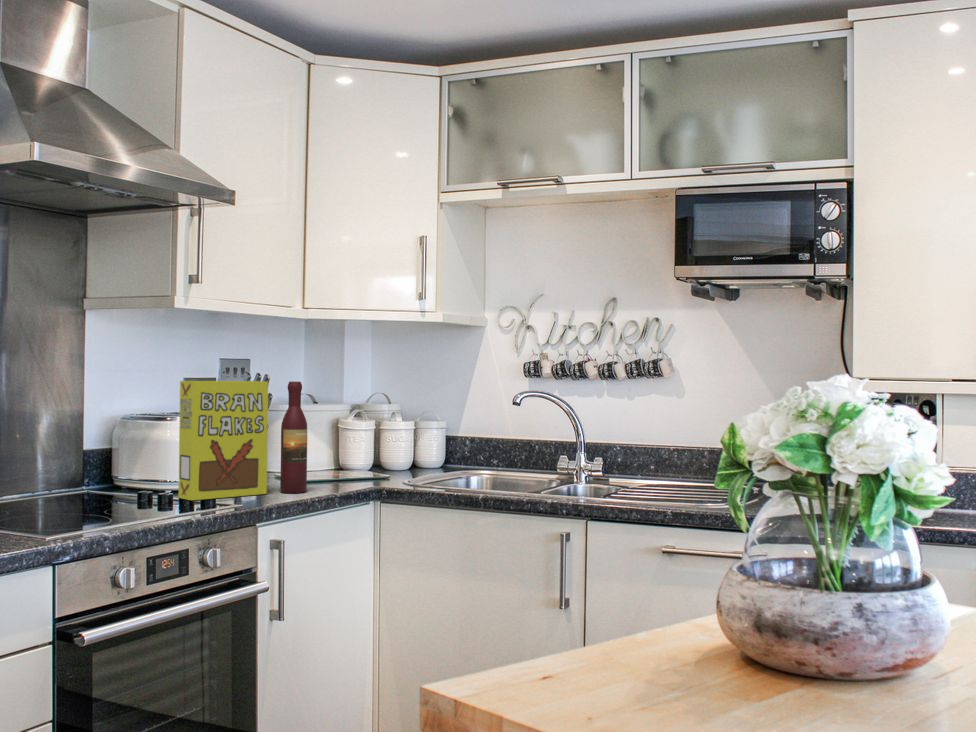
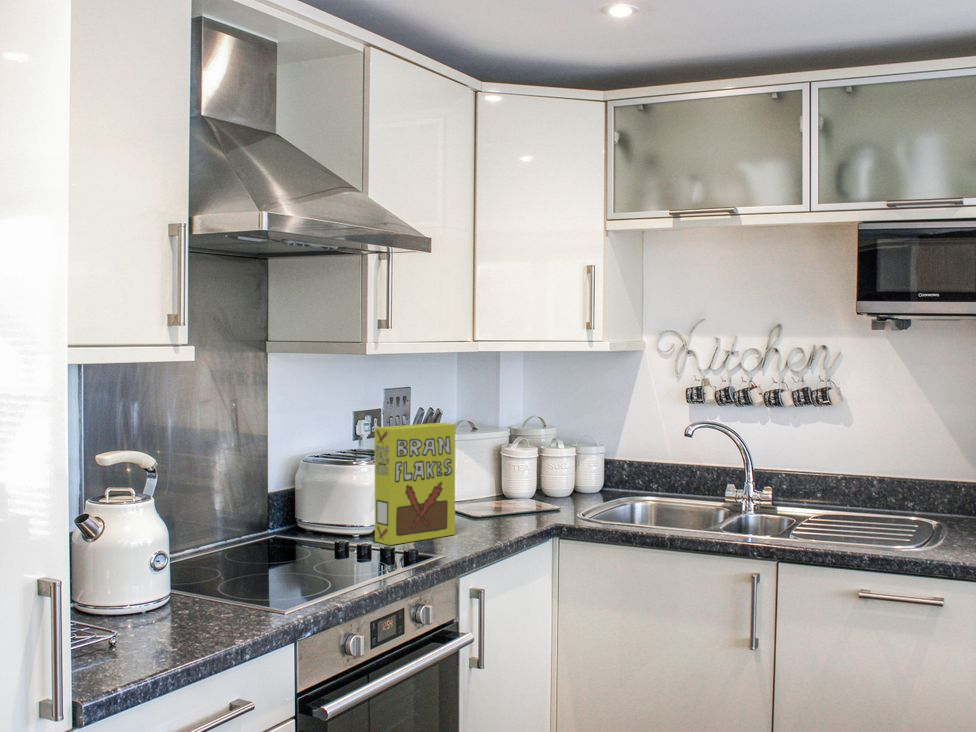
wine bottle: present [280,381,307,493] -> none [466,422,491,533]

